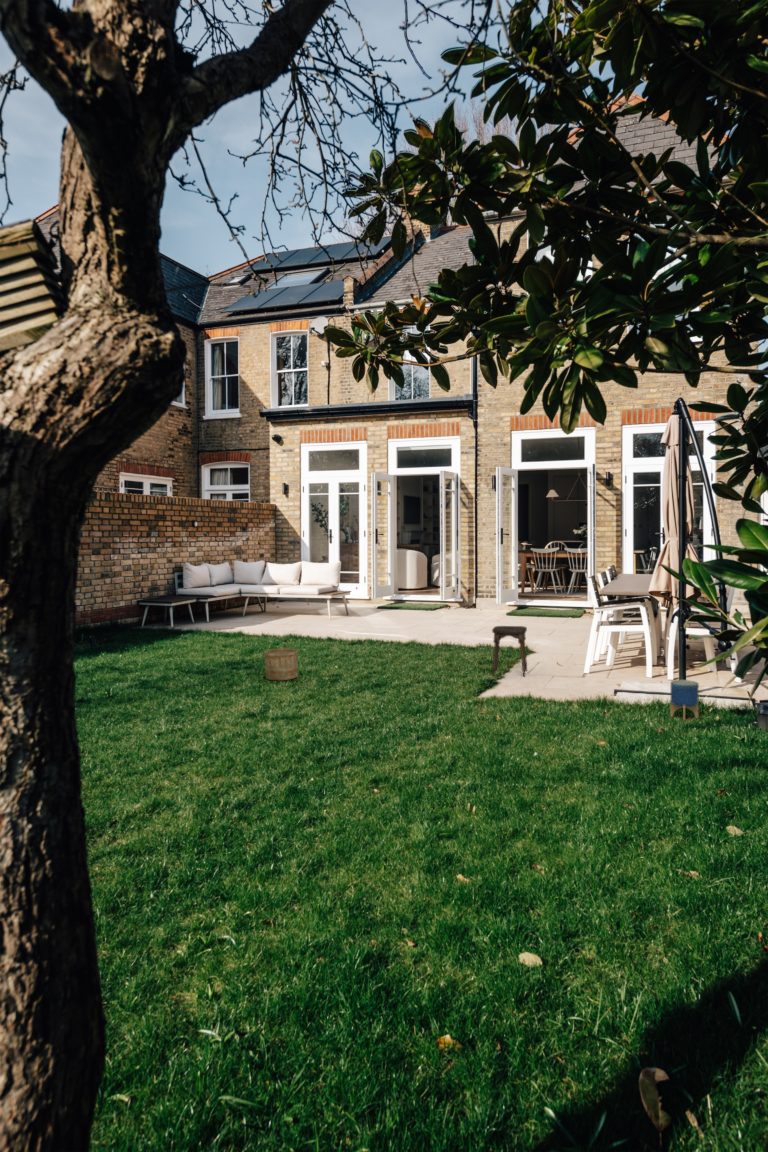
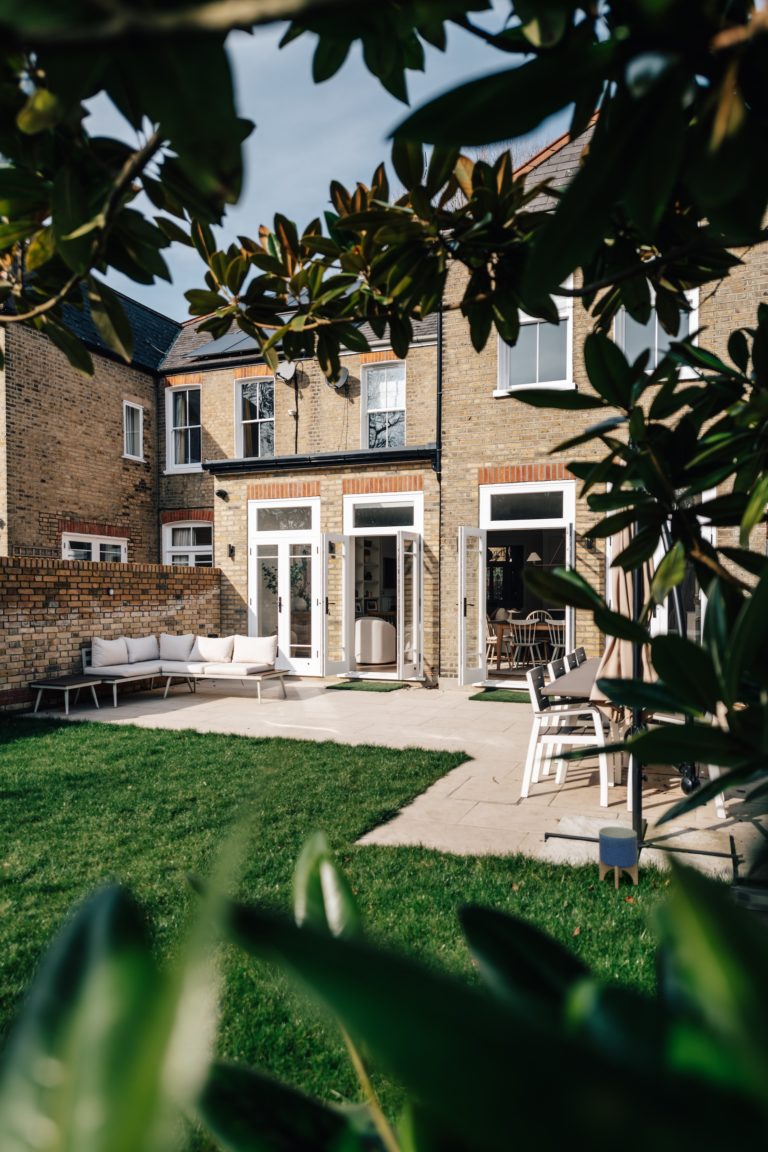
stool: present [492,626,527,676] -> none [394,732,444,801]
wooden bucket: present [264,648,298,680] -> none [98,760,146,805]

